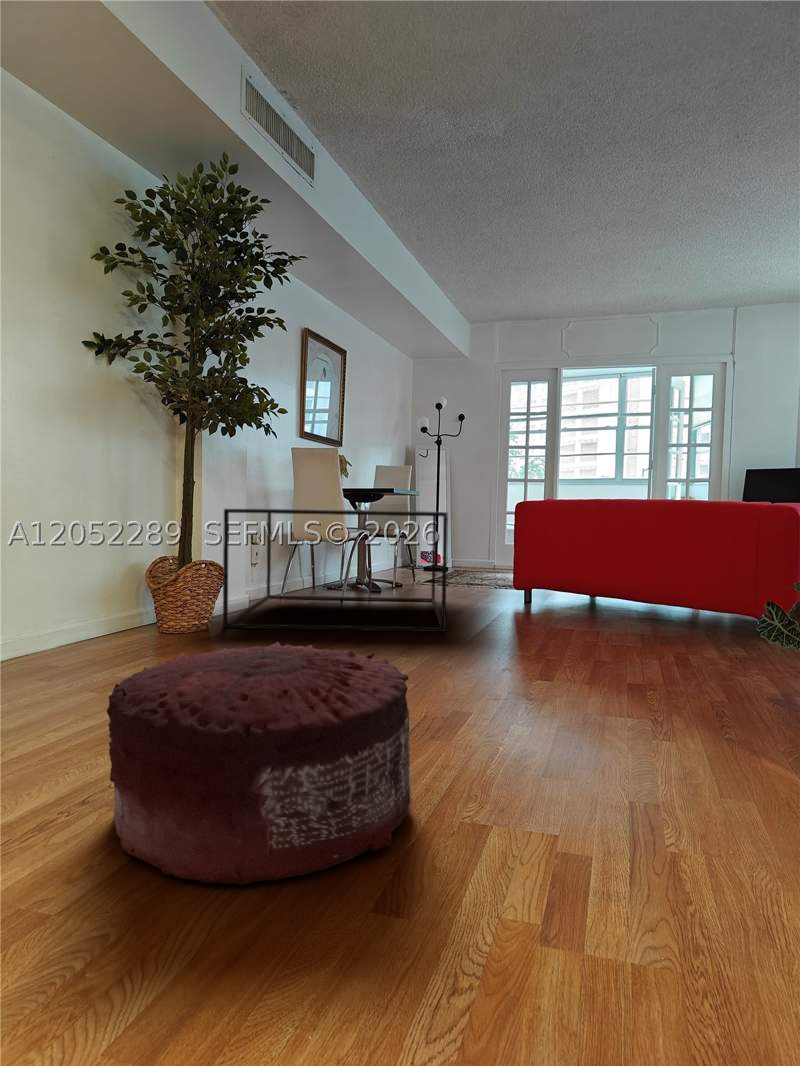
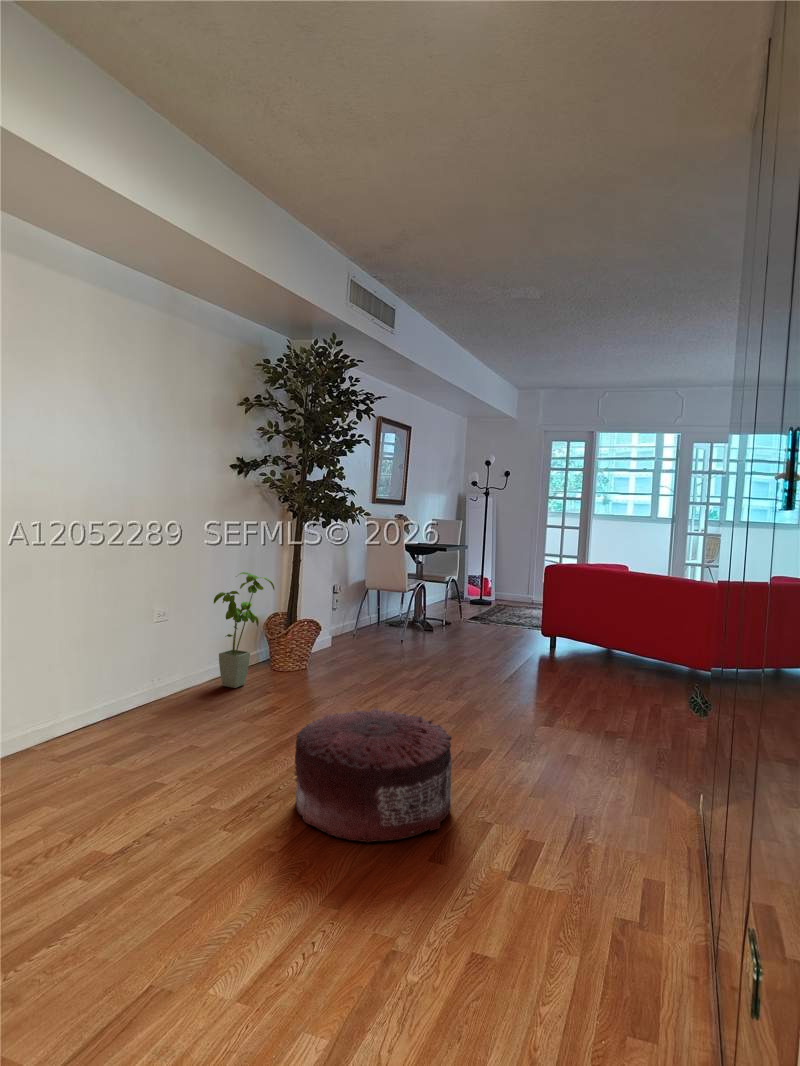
house plant: none [55,488,150,654] -> present [214,572,274,688]
coffee table: present [223,509,448,632] -> none [317,565,487,677]

